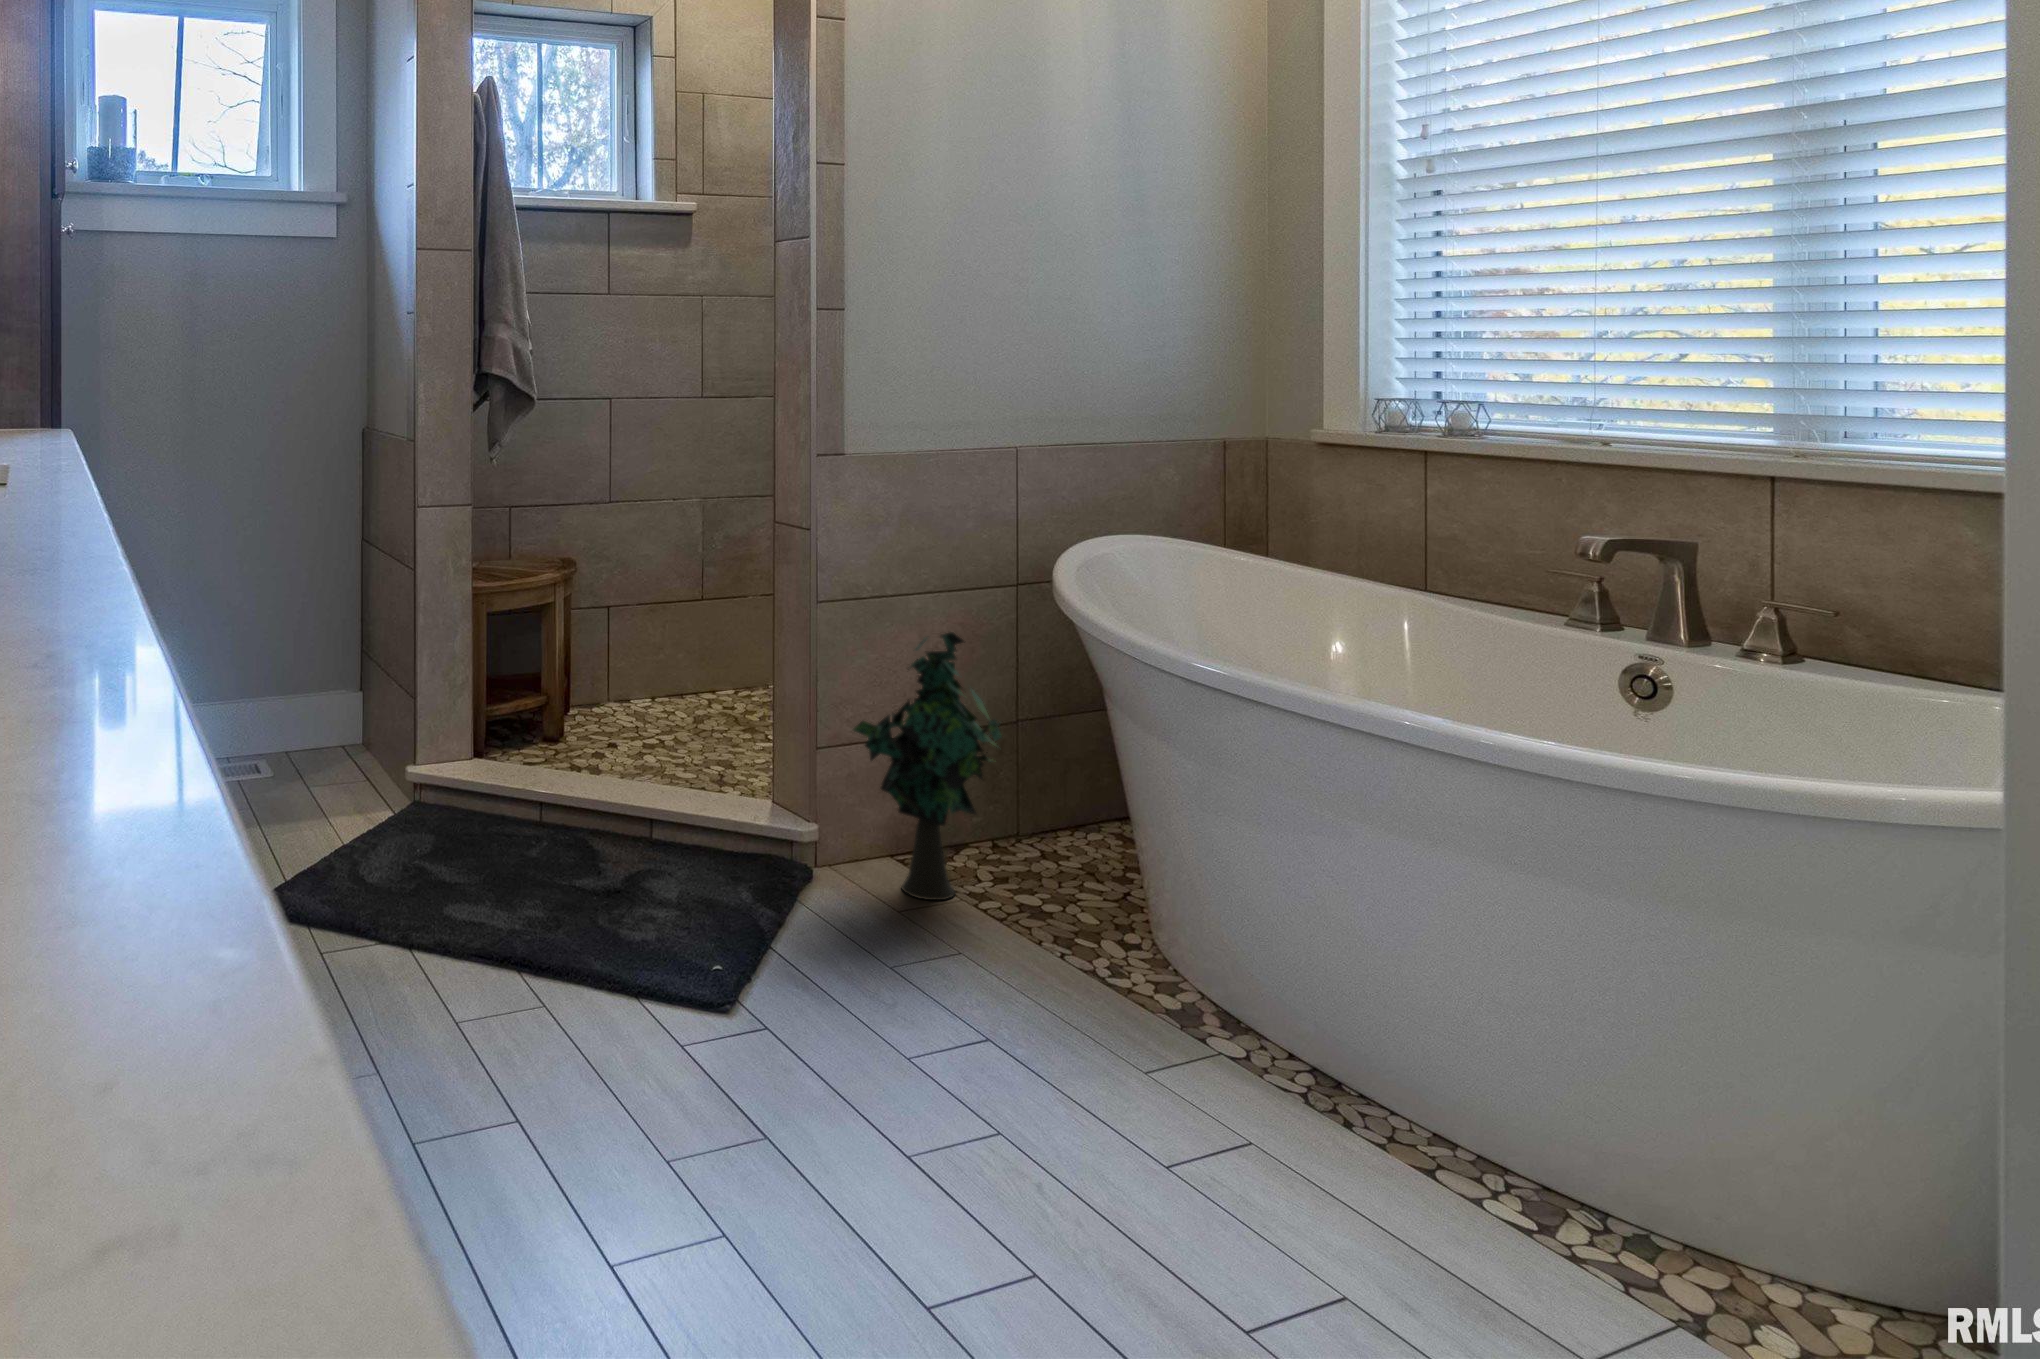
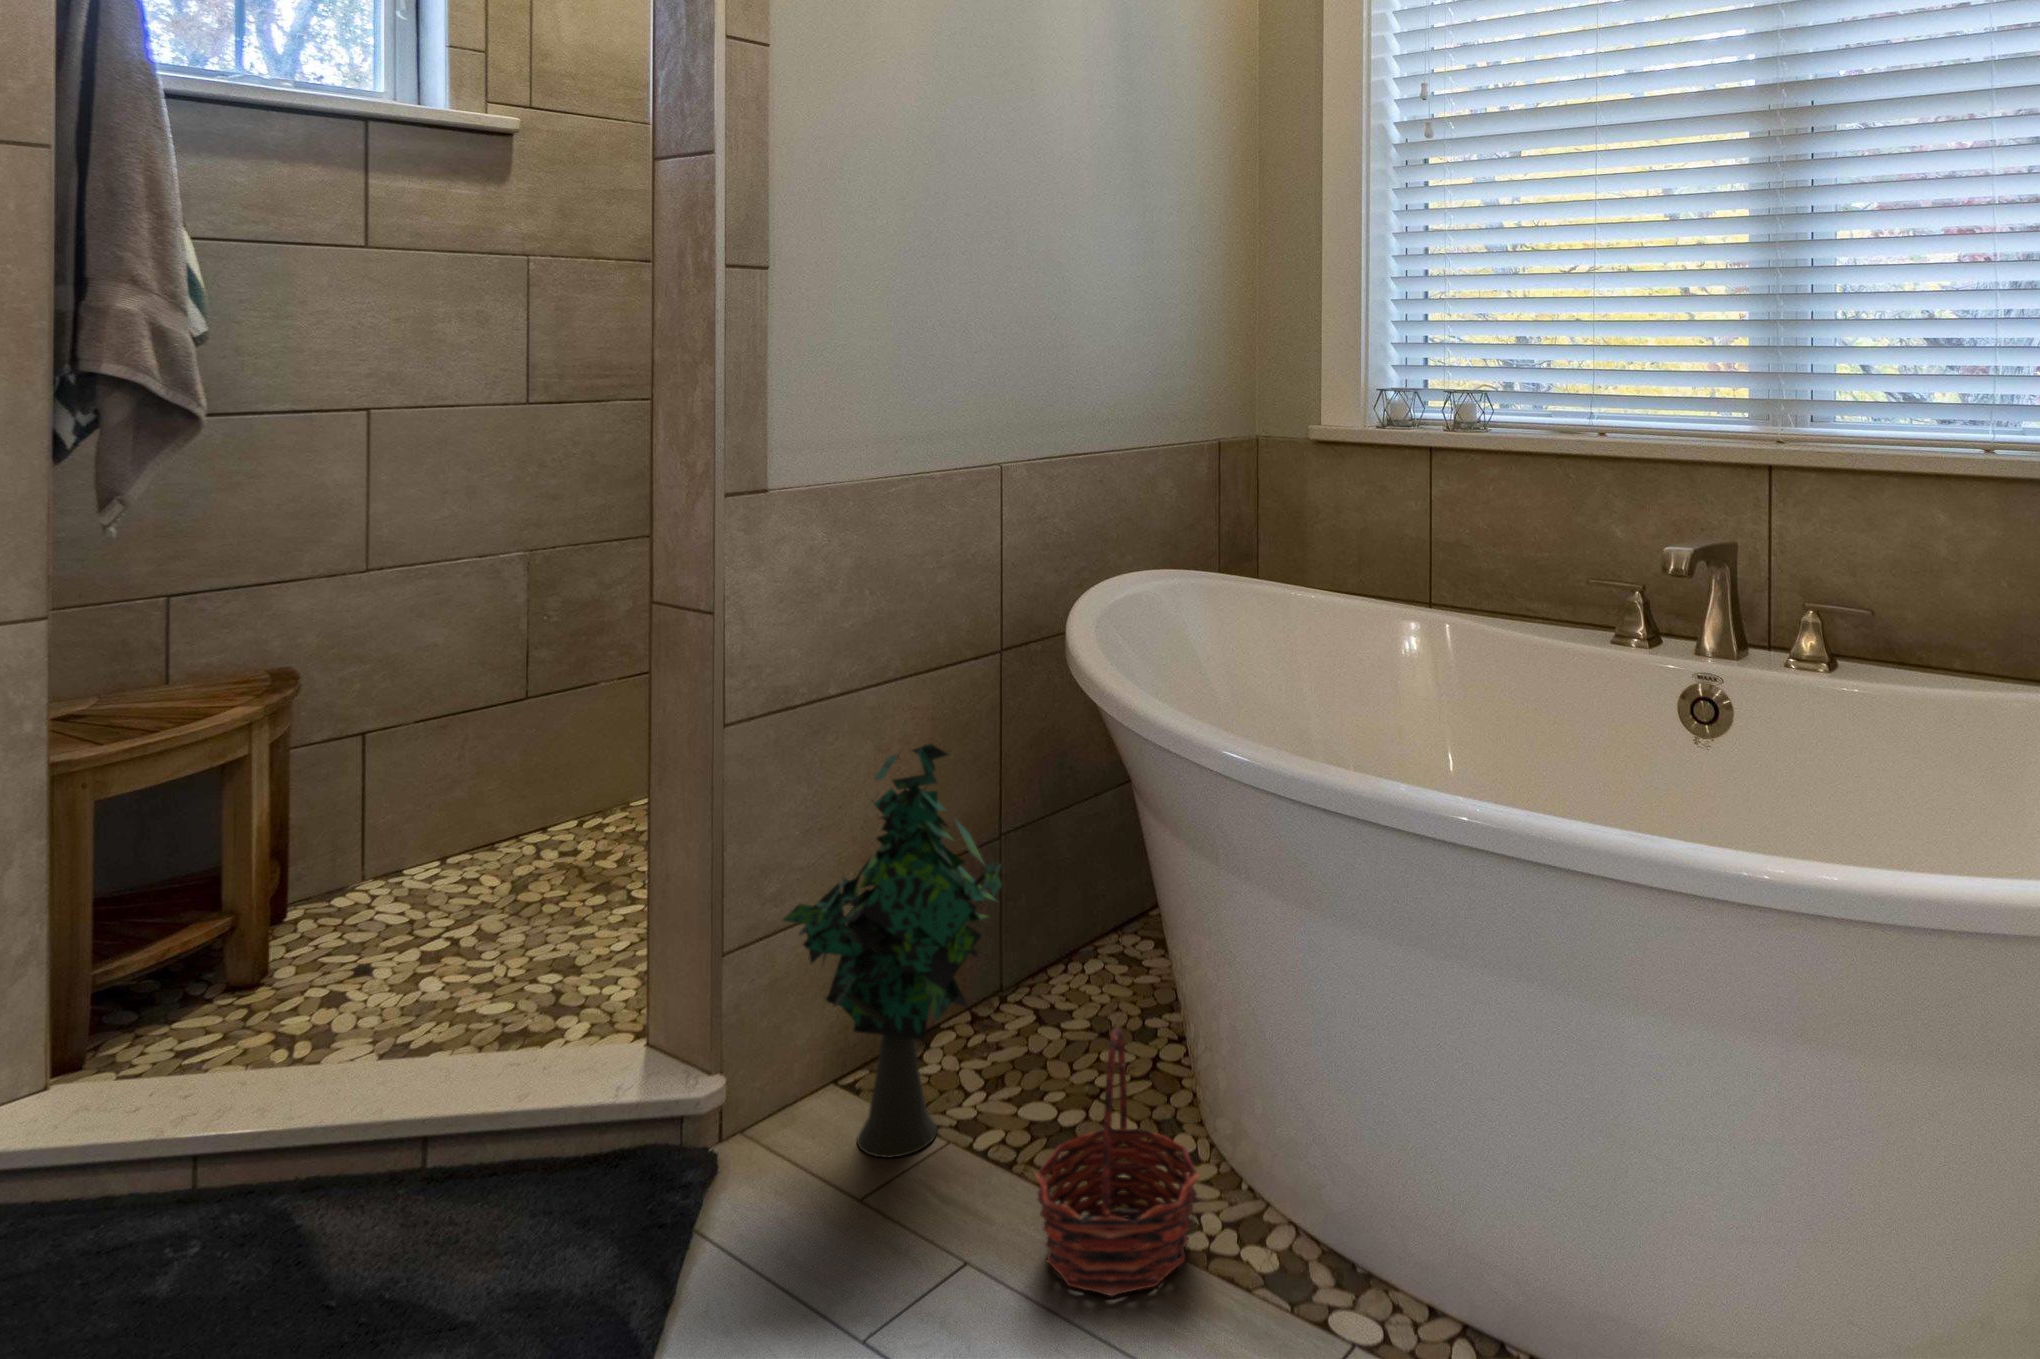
basket: none [1007,824,1123,994] -> present [1036,1027,1199,1296]

